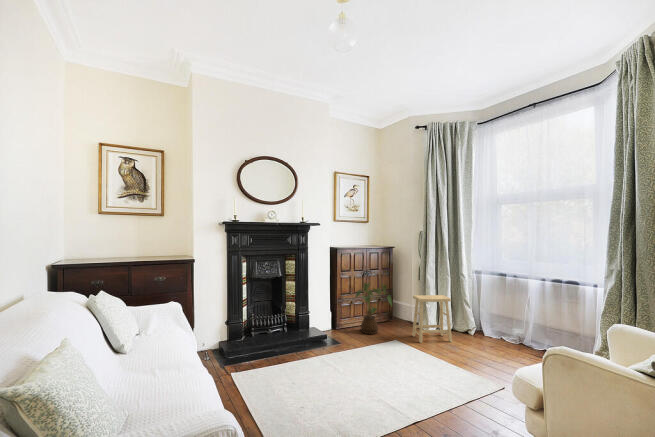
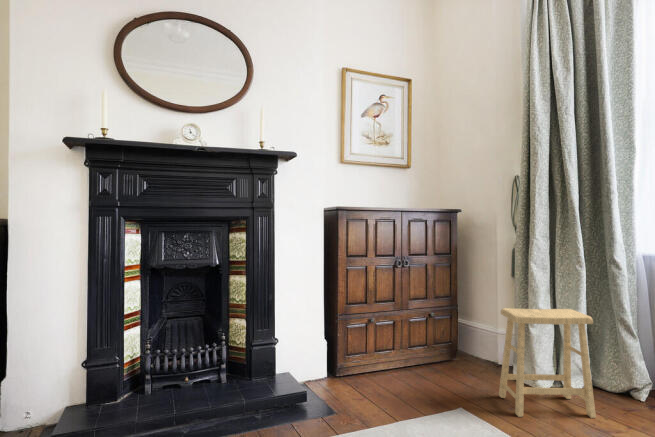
house plant: present [356,283,392,334] -> none [373,280,453,388]

